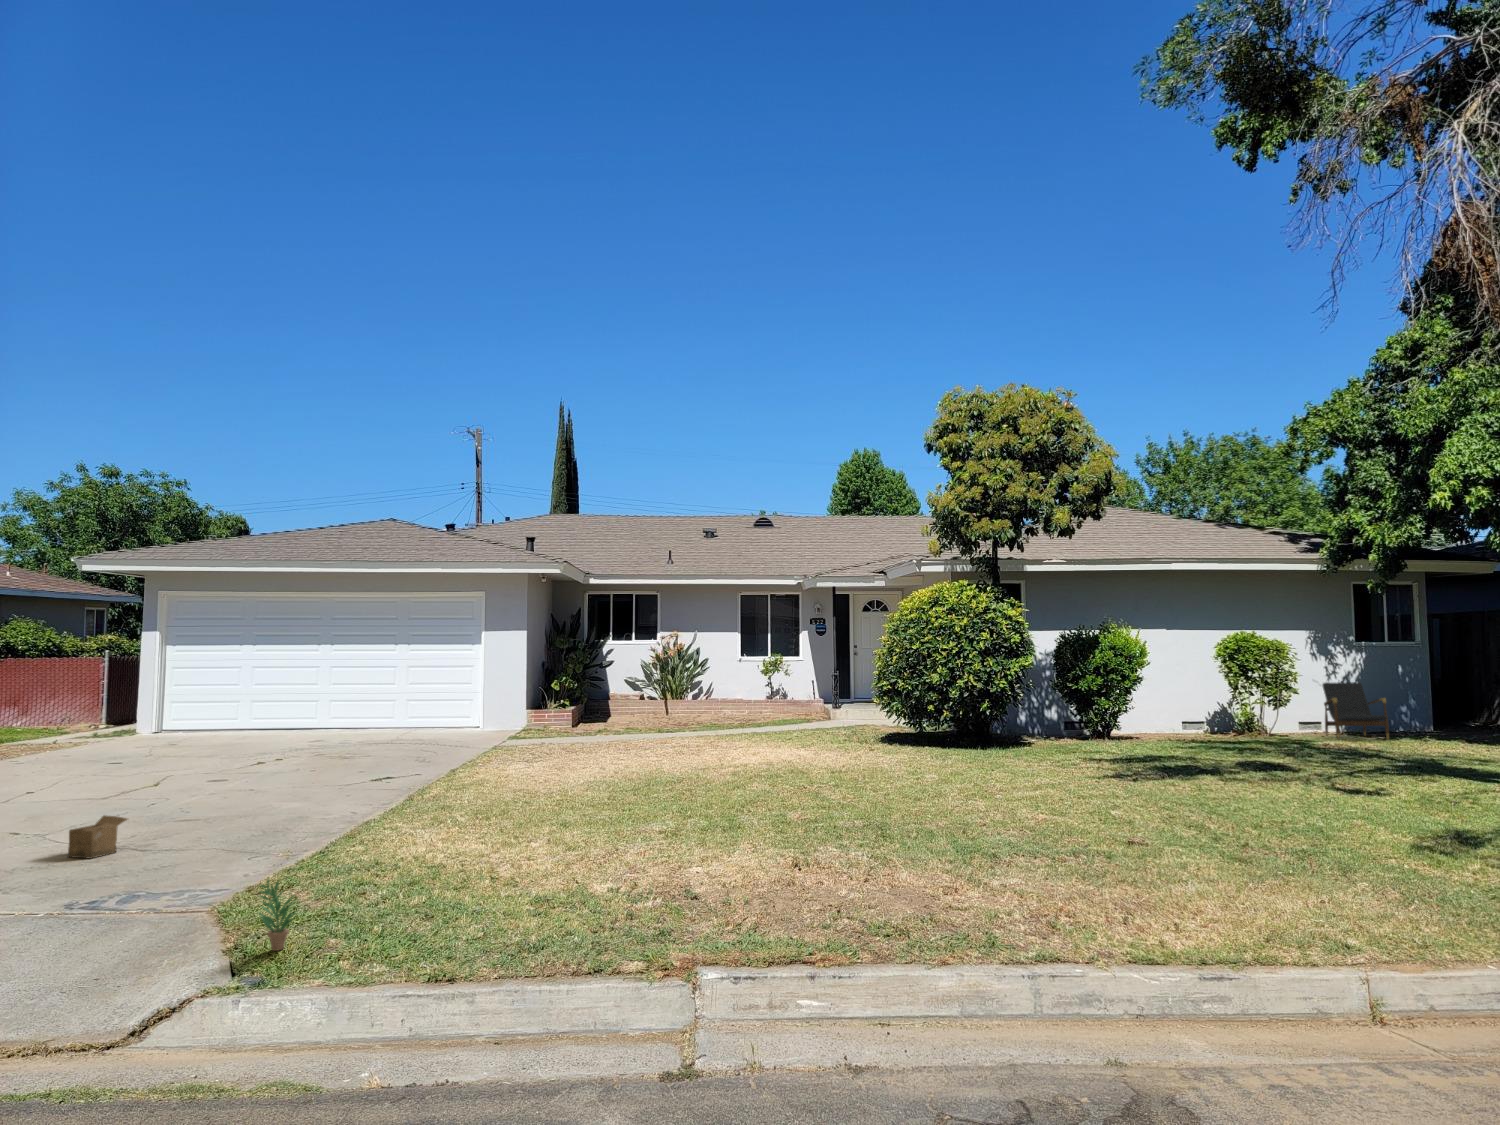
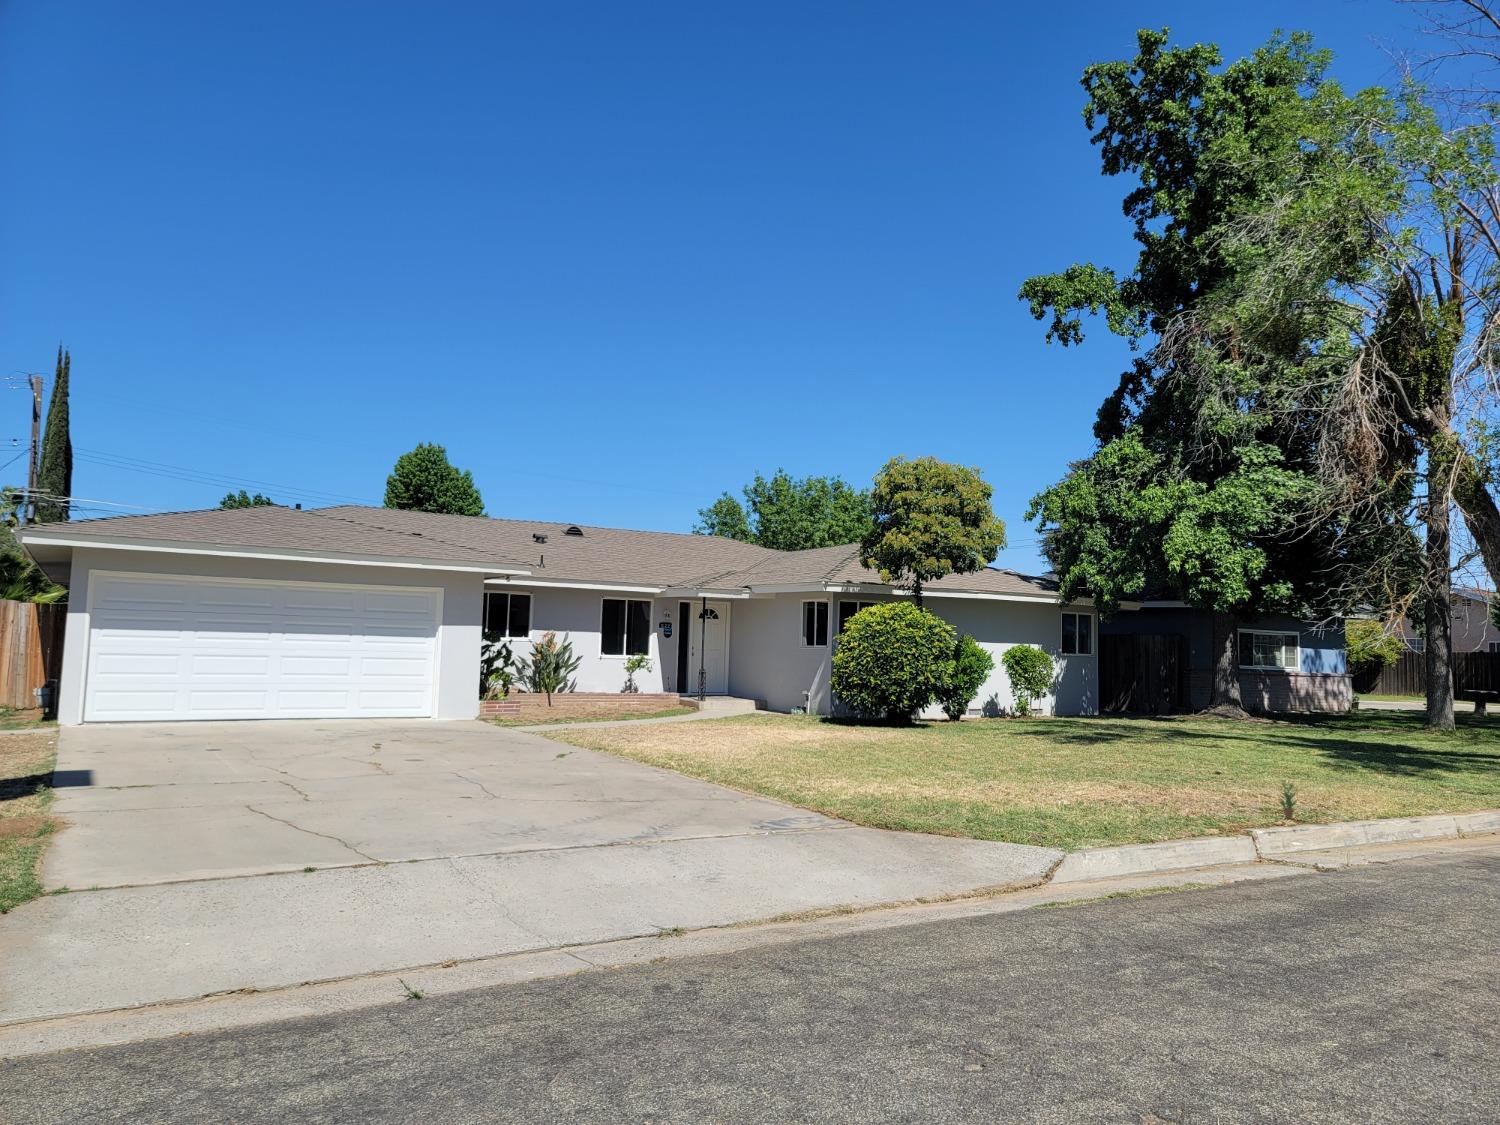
lounge chair: present [1323,682,1389,739] -> none [1049,680,1091,715]
cardboard box: present [68,815,128,858] -> none [904,779,942,810]

